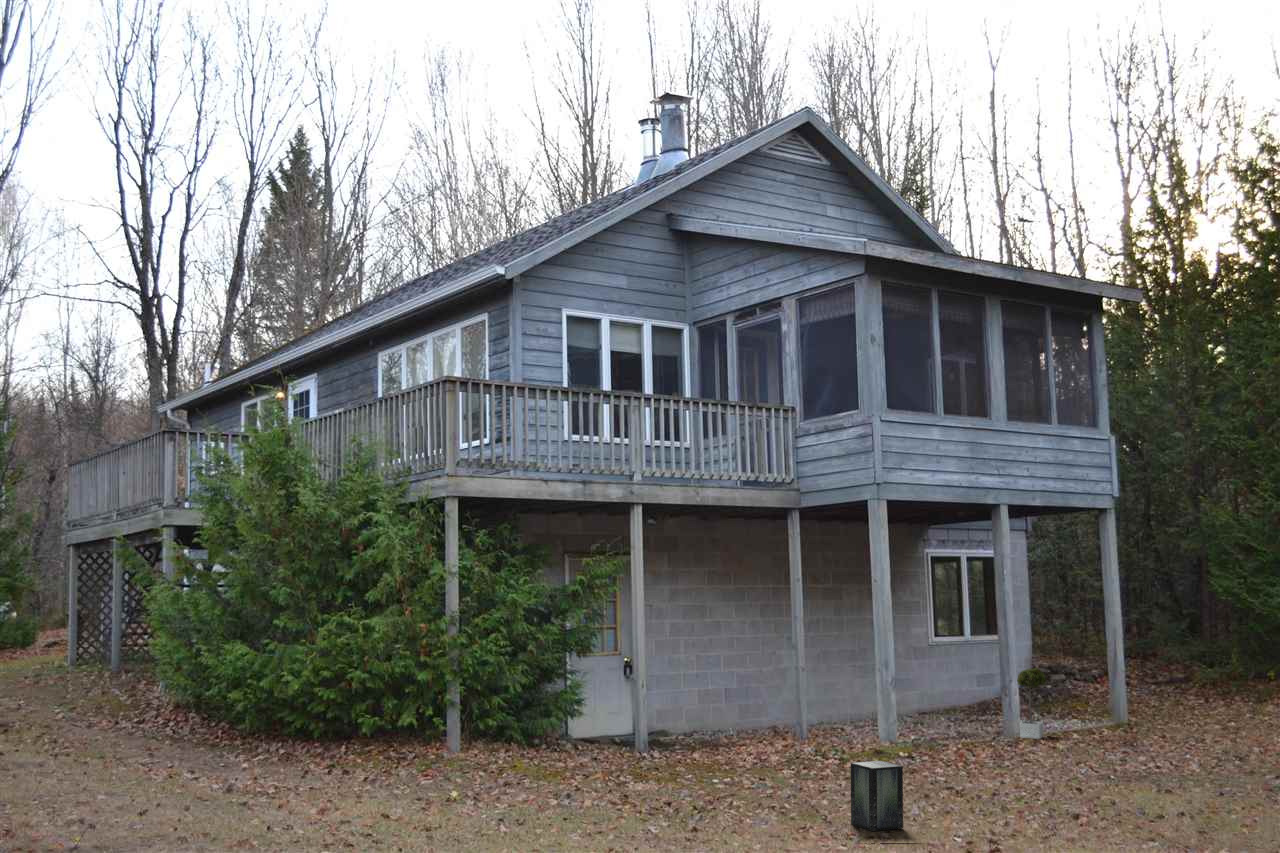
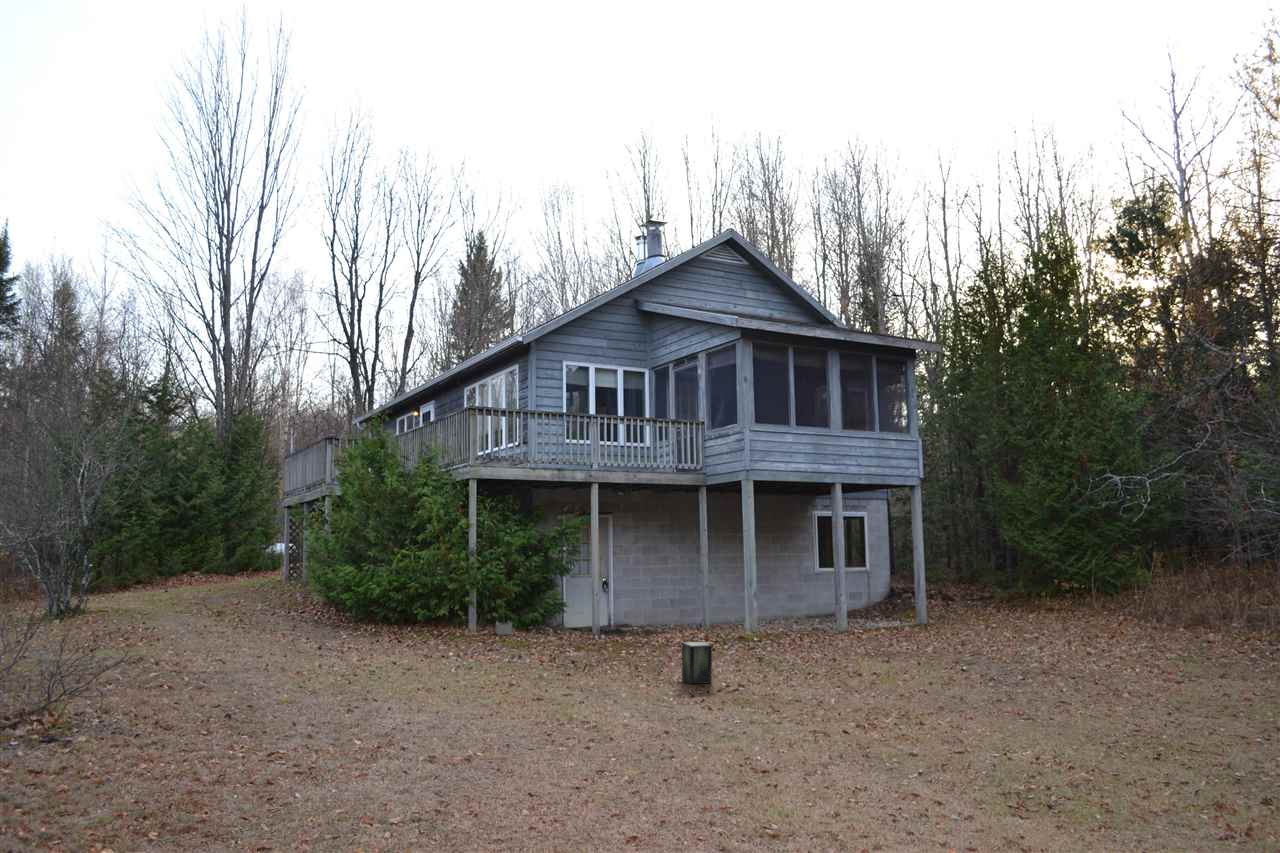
potted tree: present [1017,668,1046,739] -> present [493,585,513,635]

